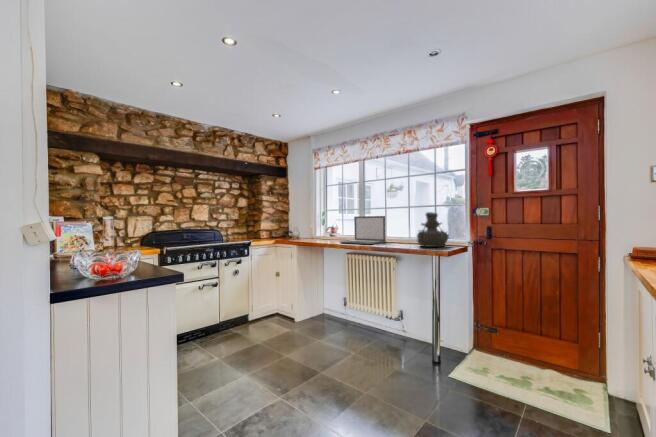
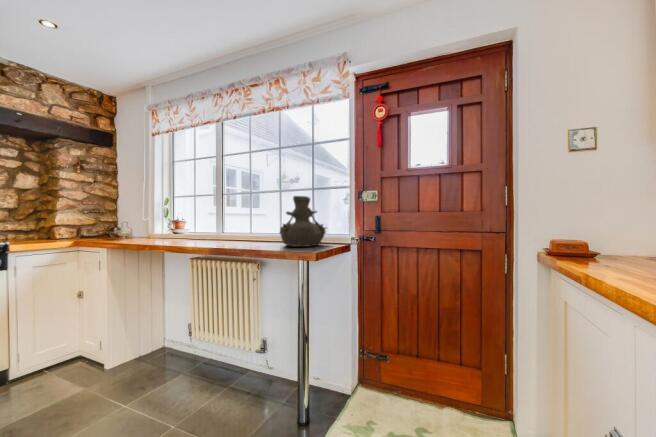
laptop: present [340,216,386,244] -> none [173,203,245,244]

